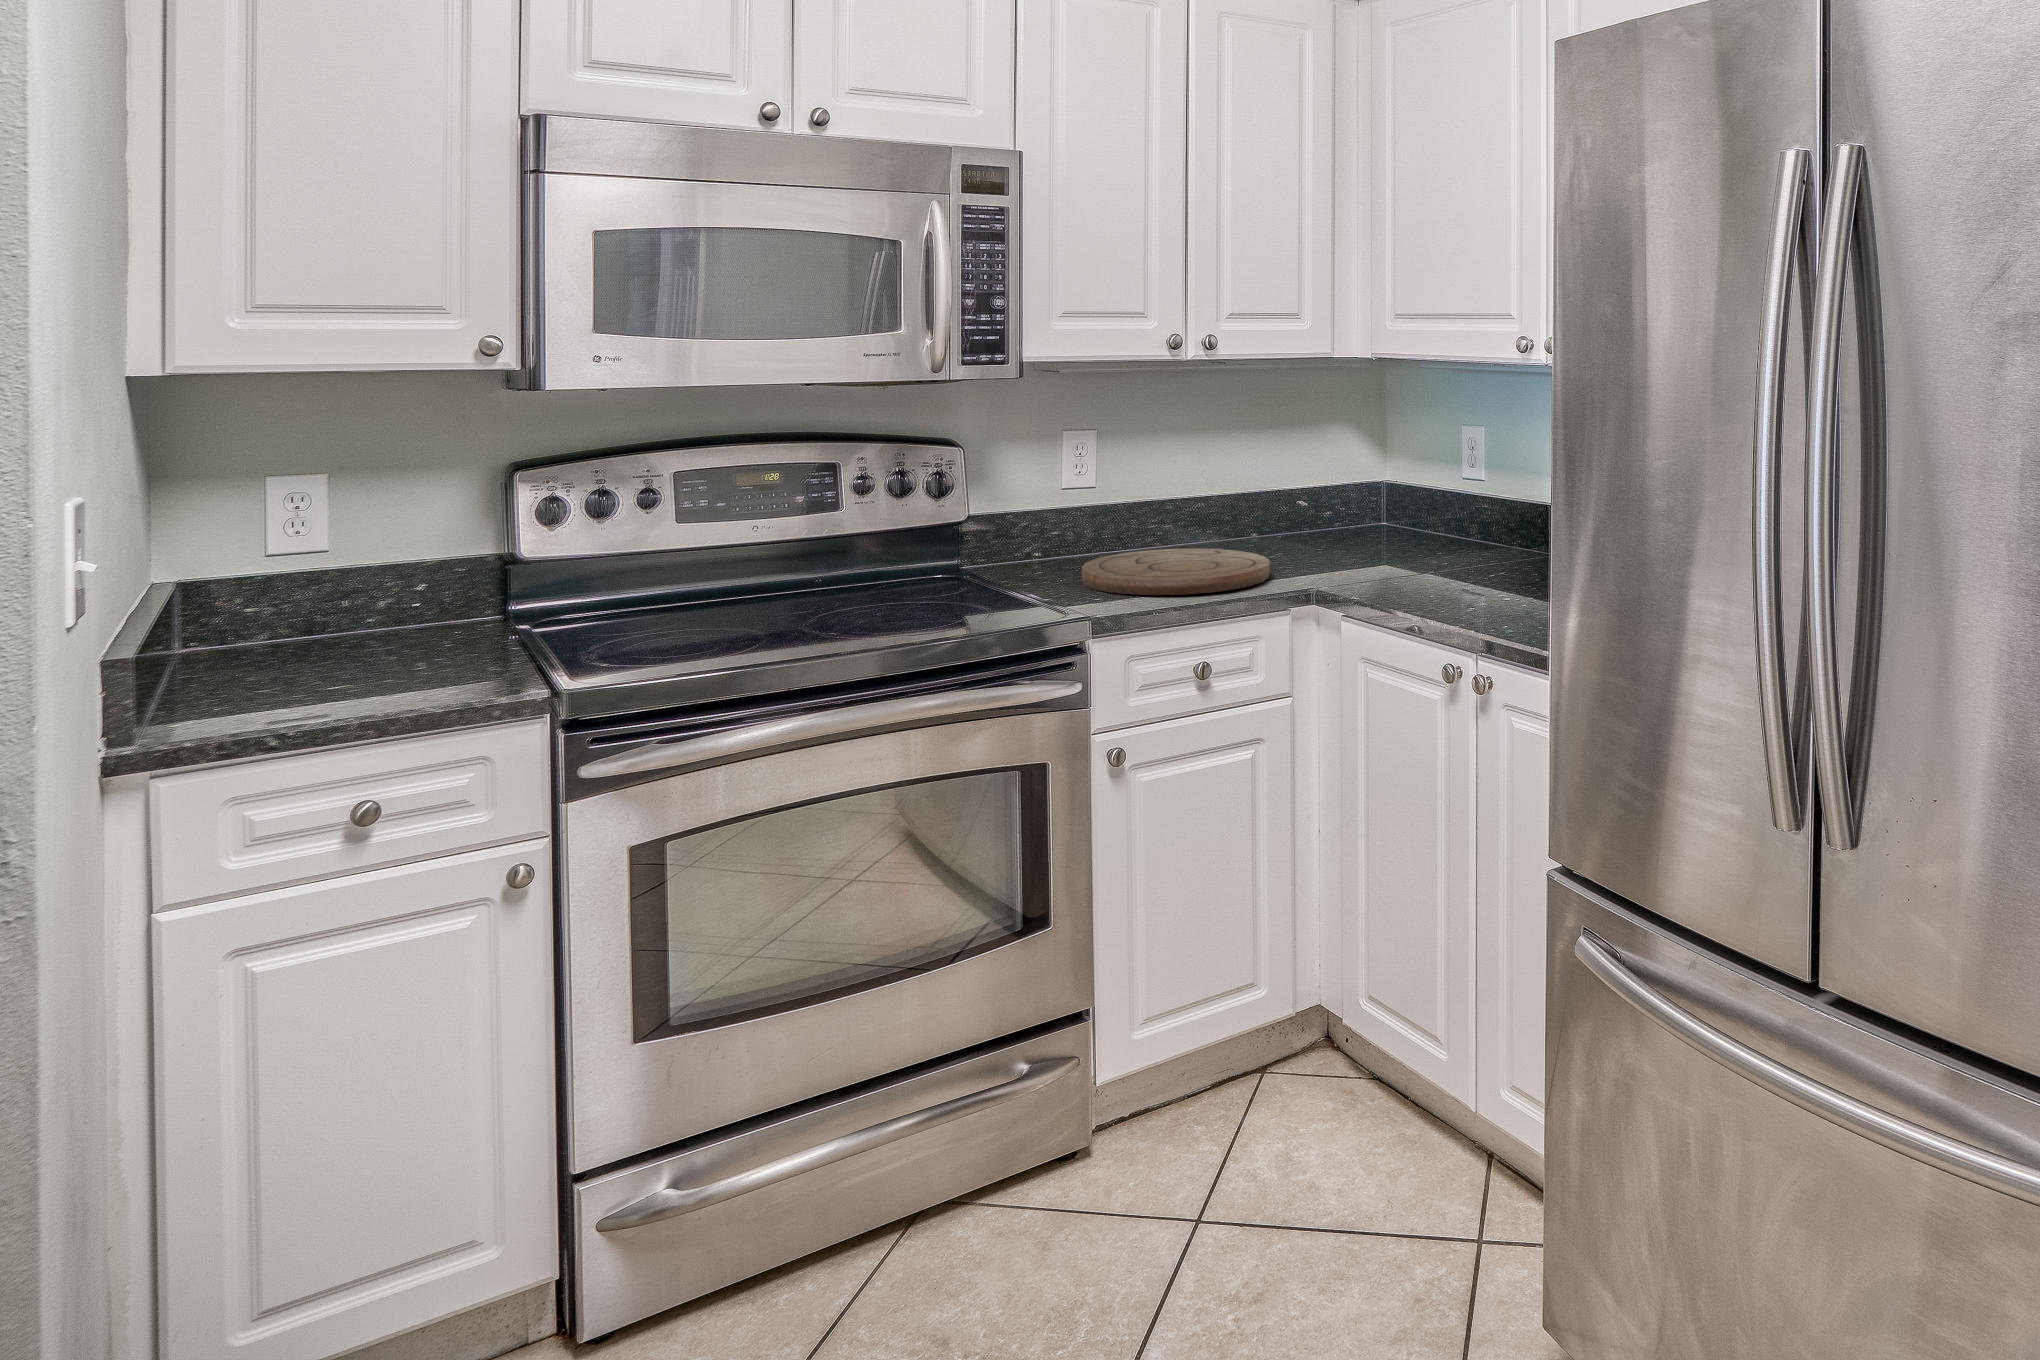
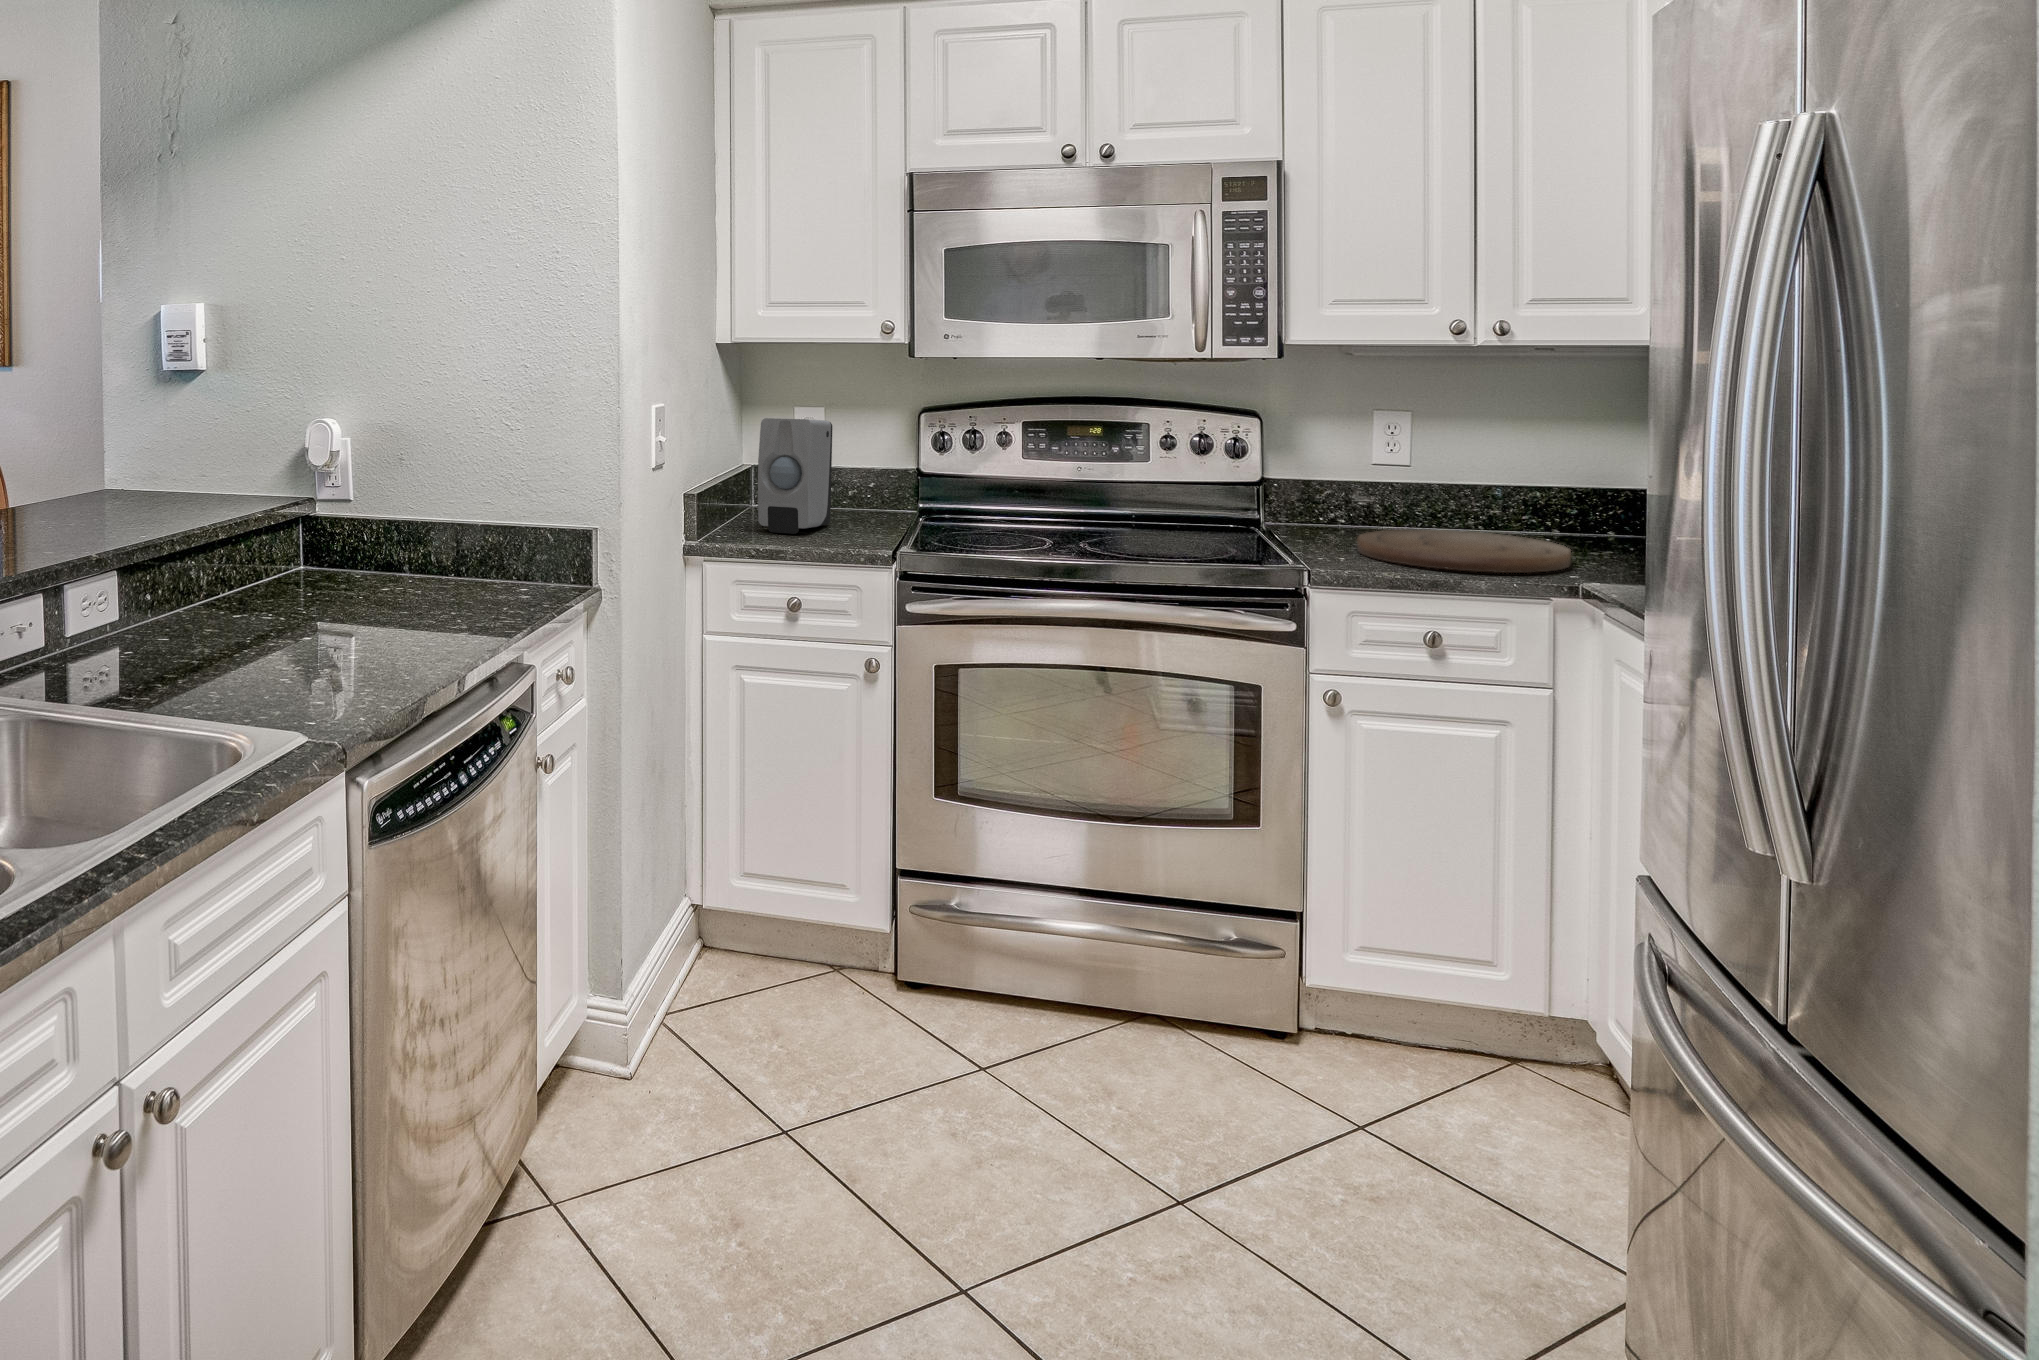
soap dispenser: none [233,495,369,695] -> present [758,418,832,534]

